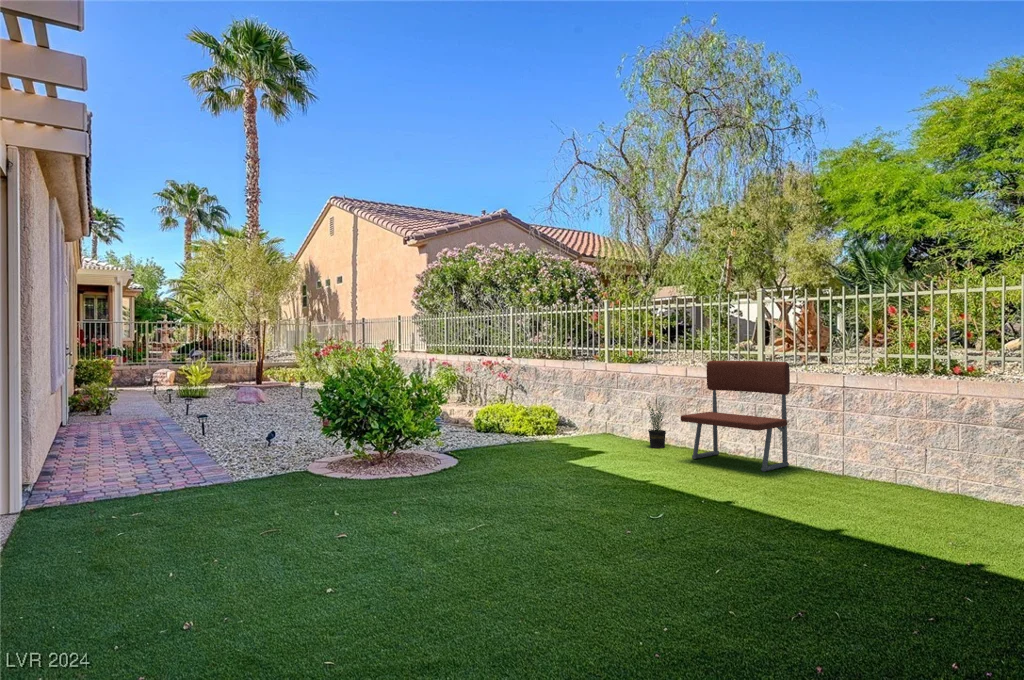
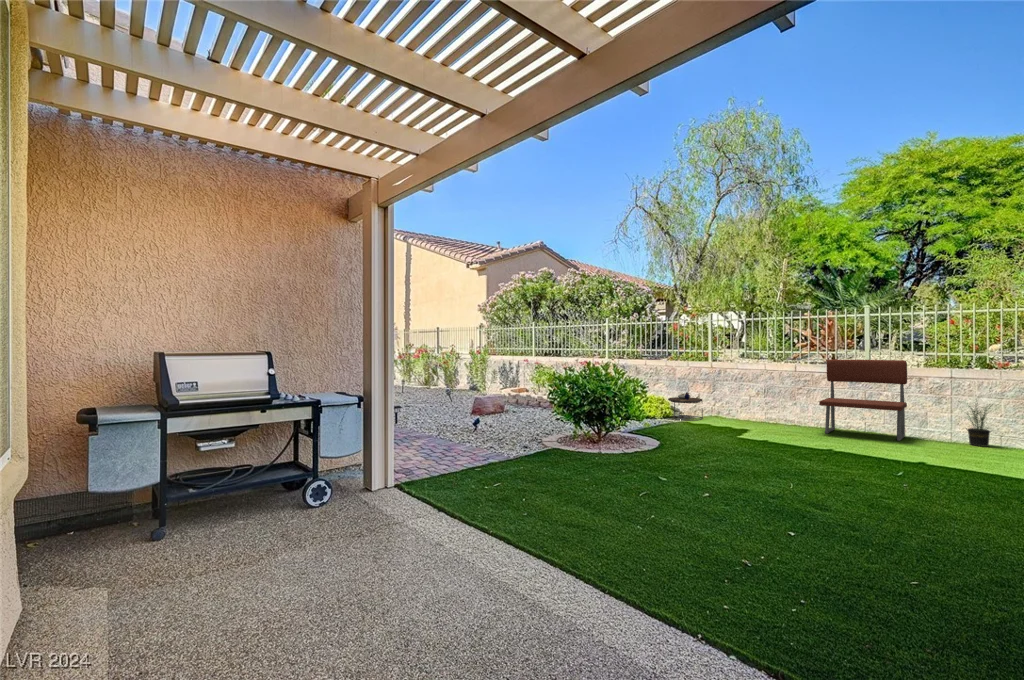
side table: none [550,402,592,439] -> present [668,392,703,421]
potted plant: present [648,404,666,448] -> present [966,404,993,447]

